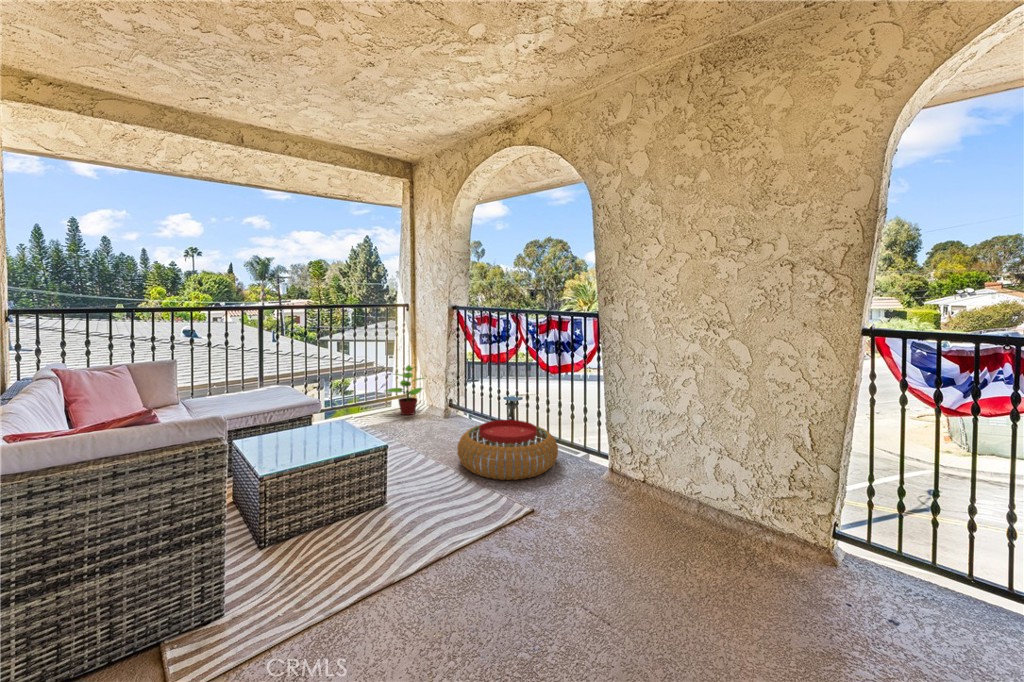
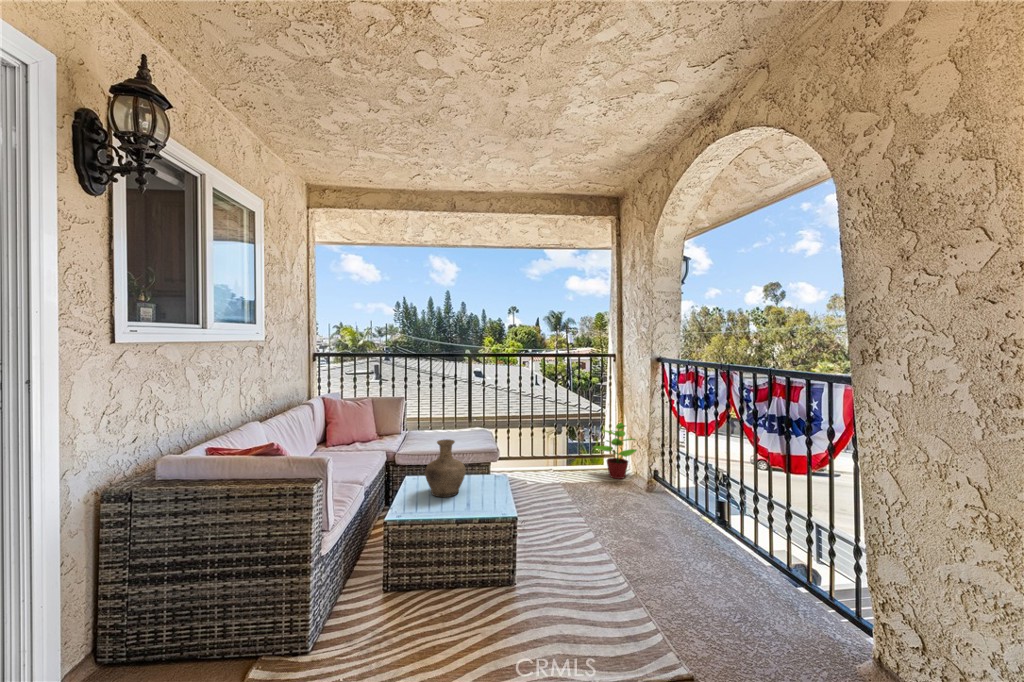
vase: none [271,390,317,448] -> present [425,439,466,497]
pouf: present [457,420,558,480] -> none [626,512,778,615]

